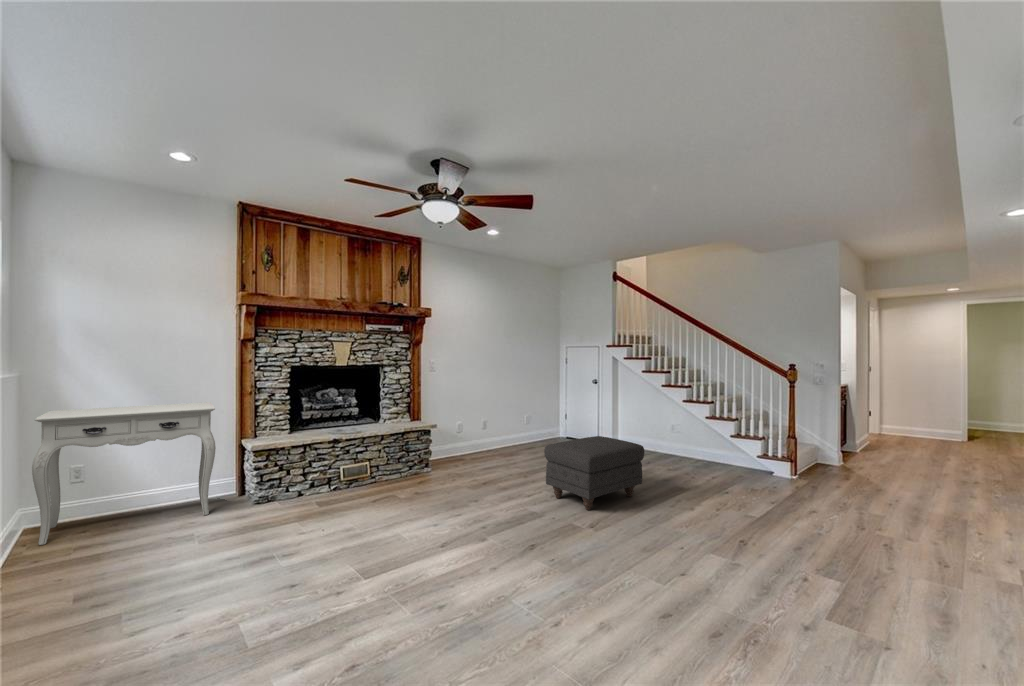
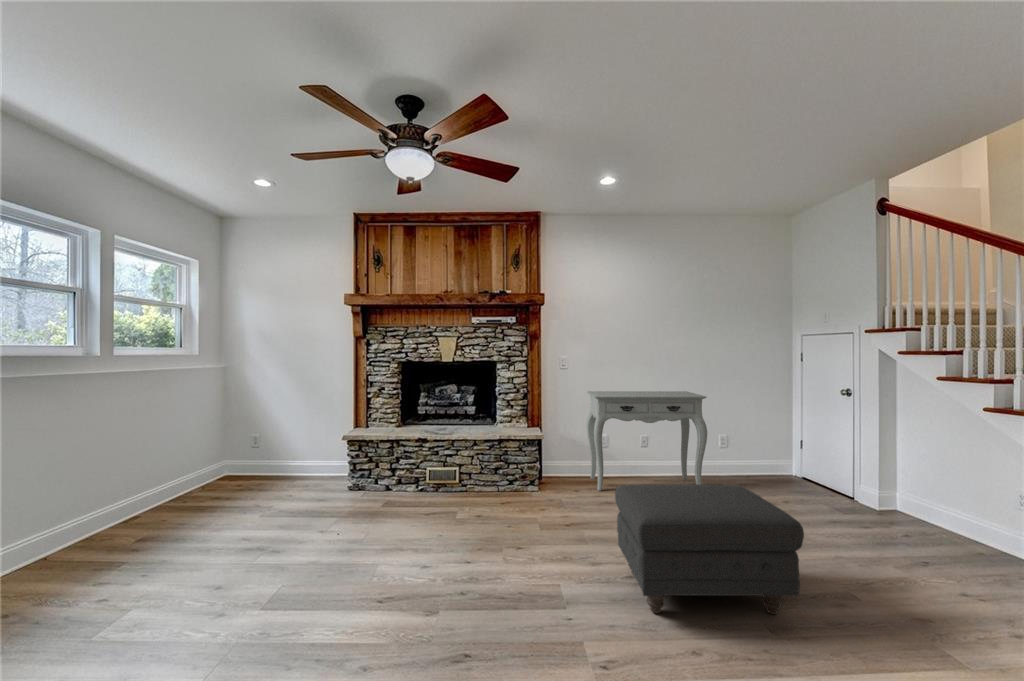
console table: present [32,402,216,545] -> present [586,391,707,491]

